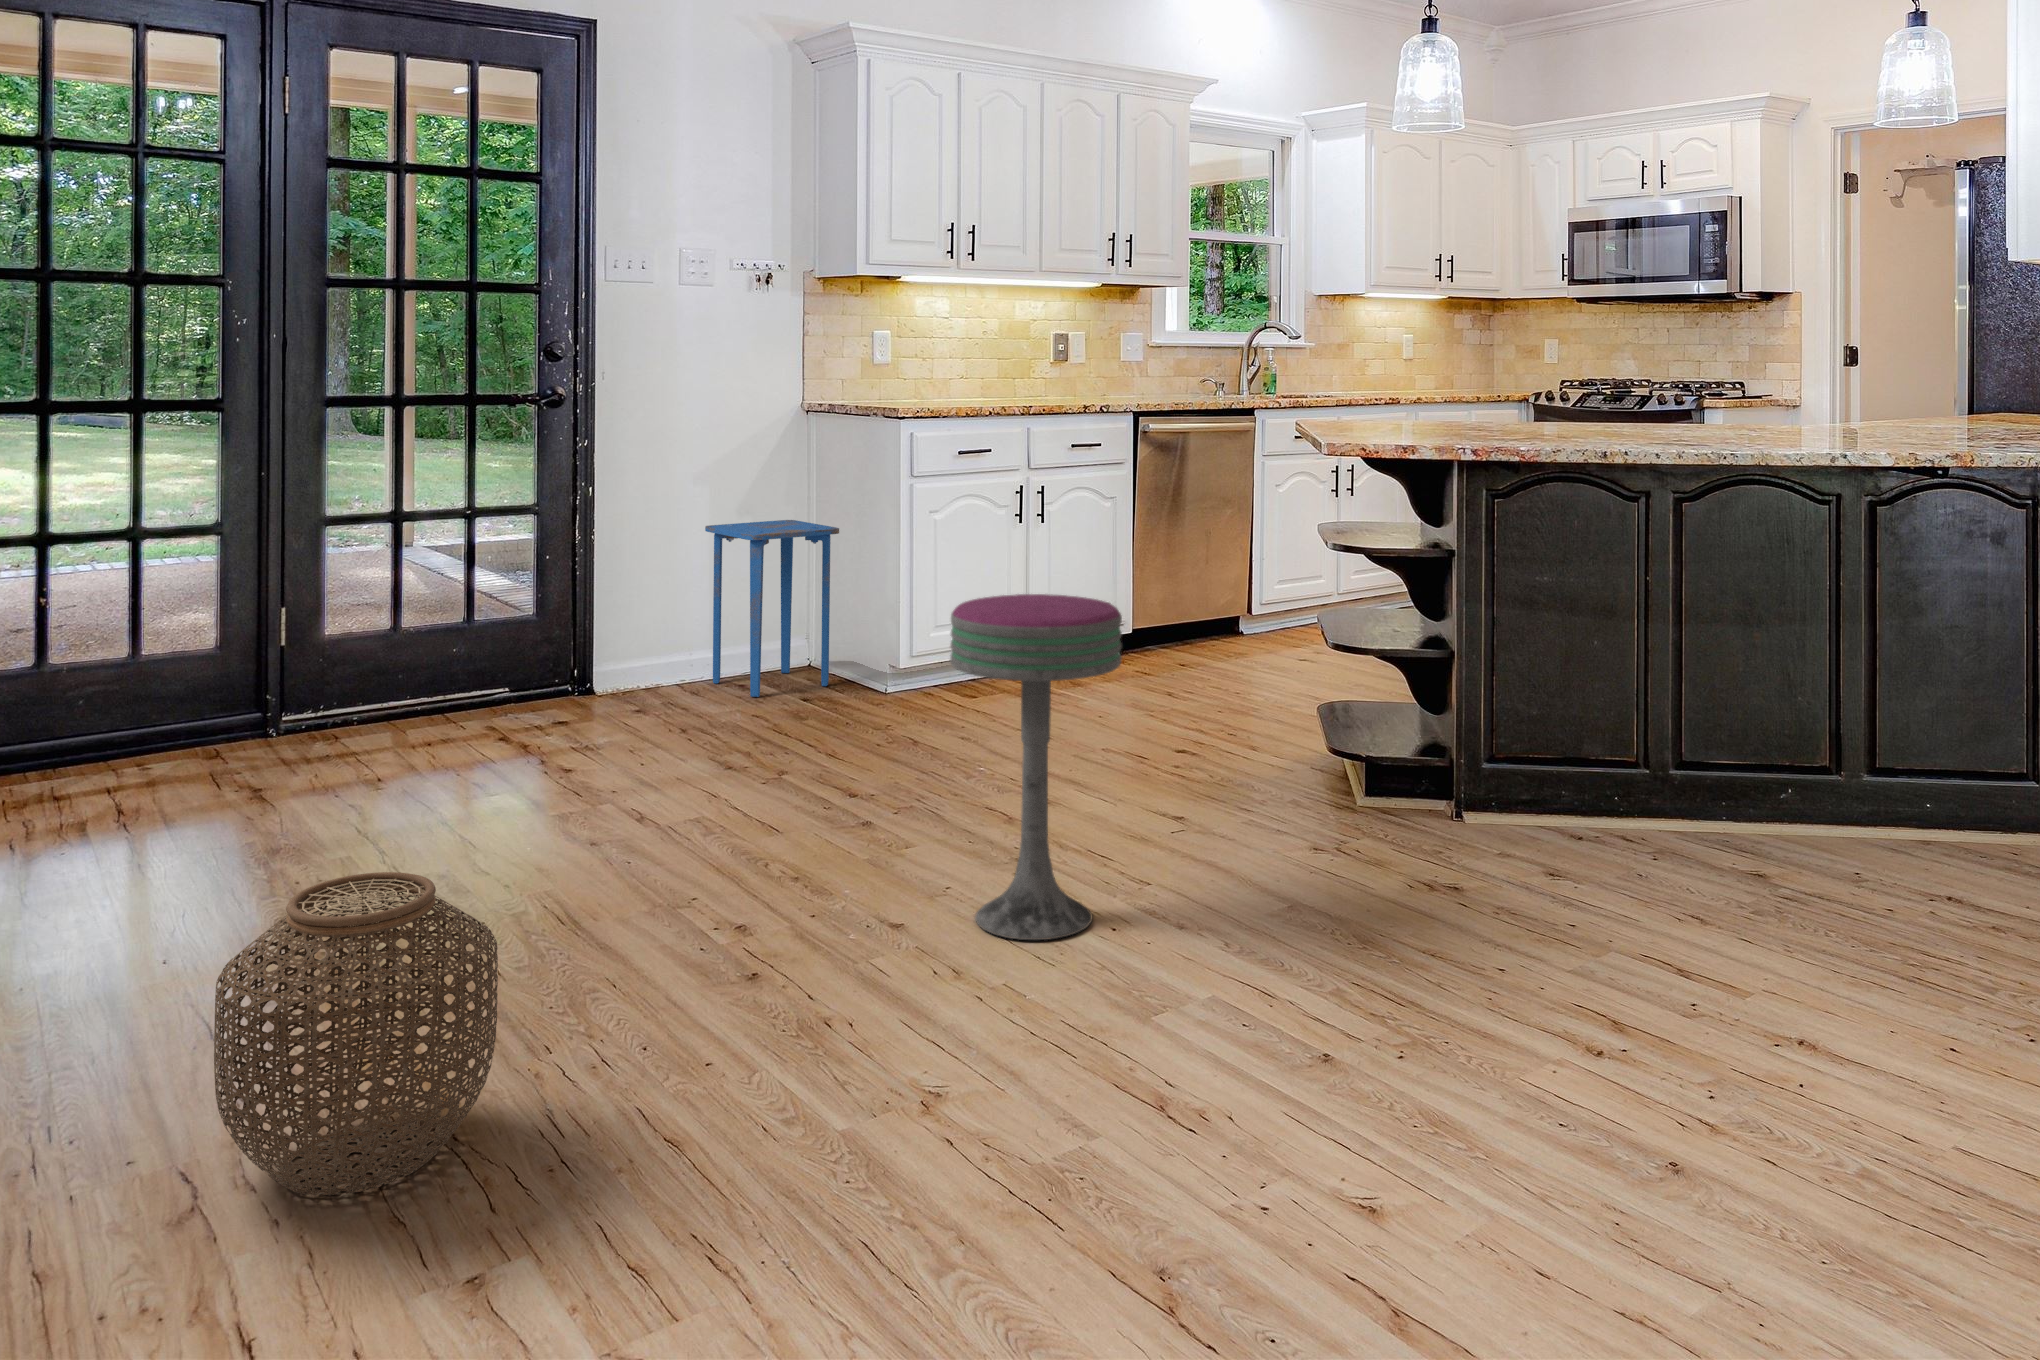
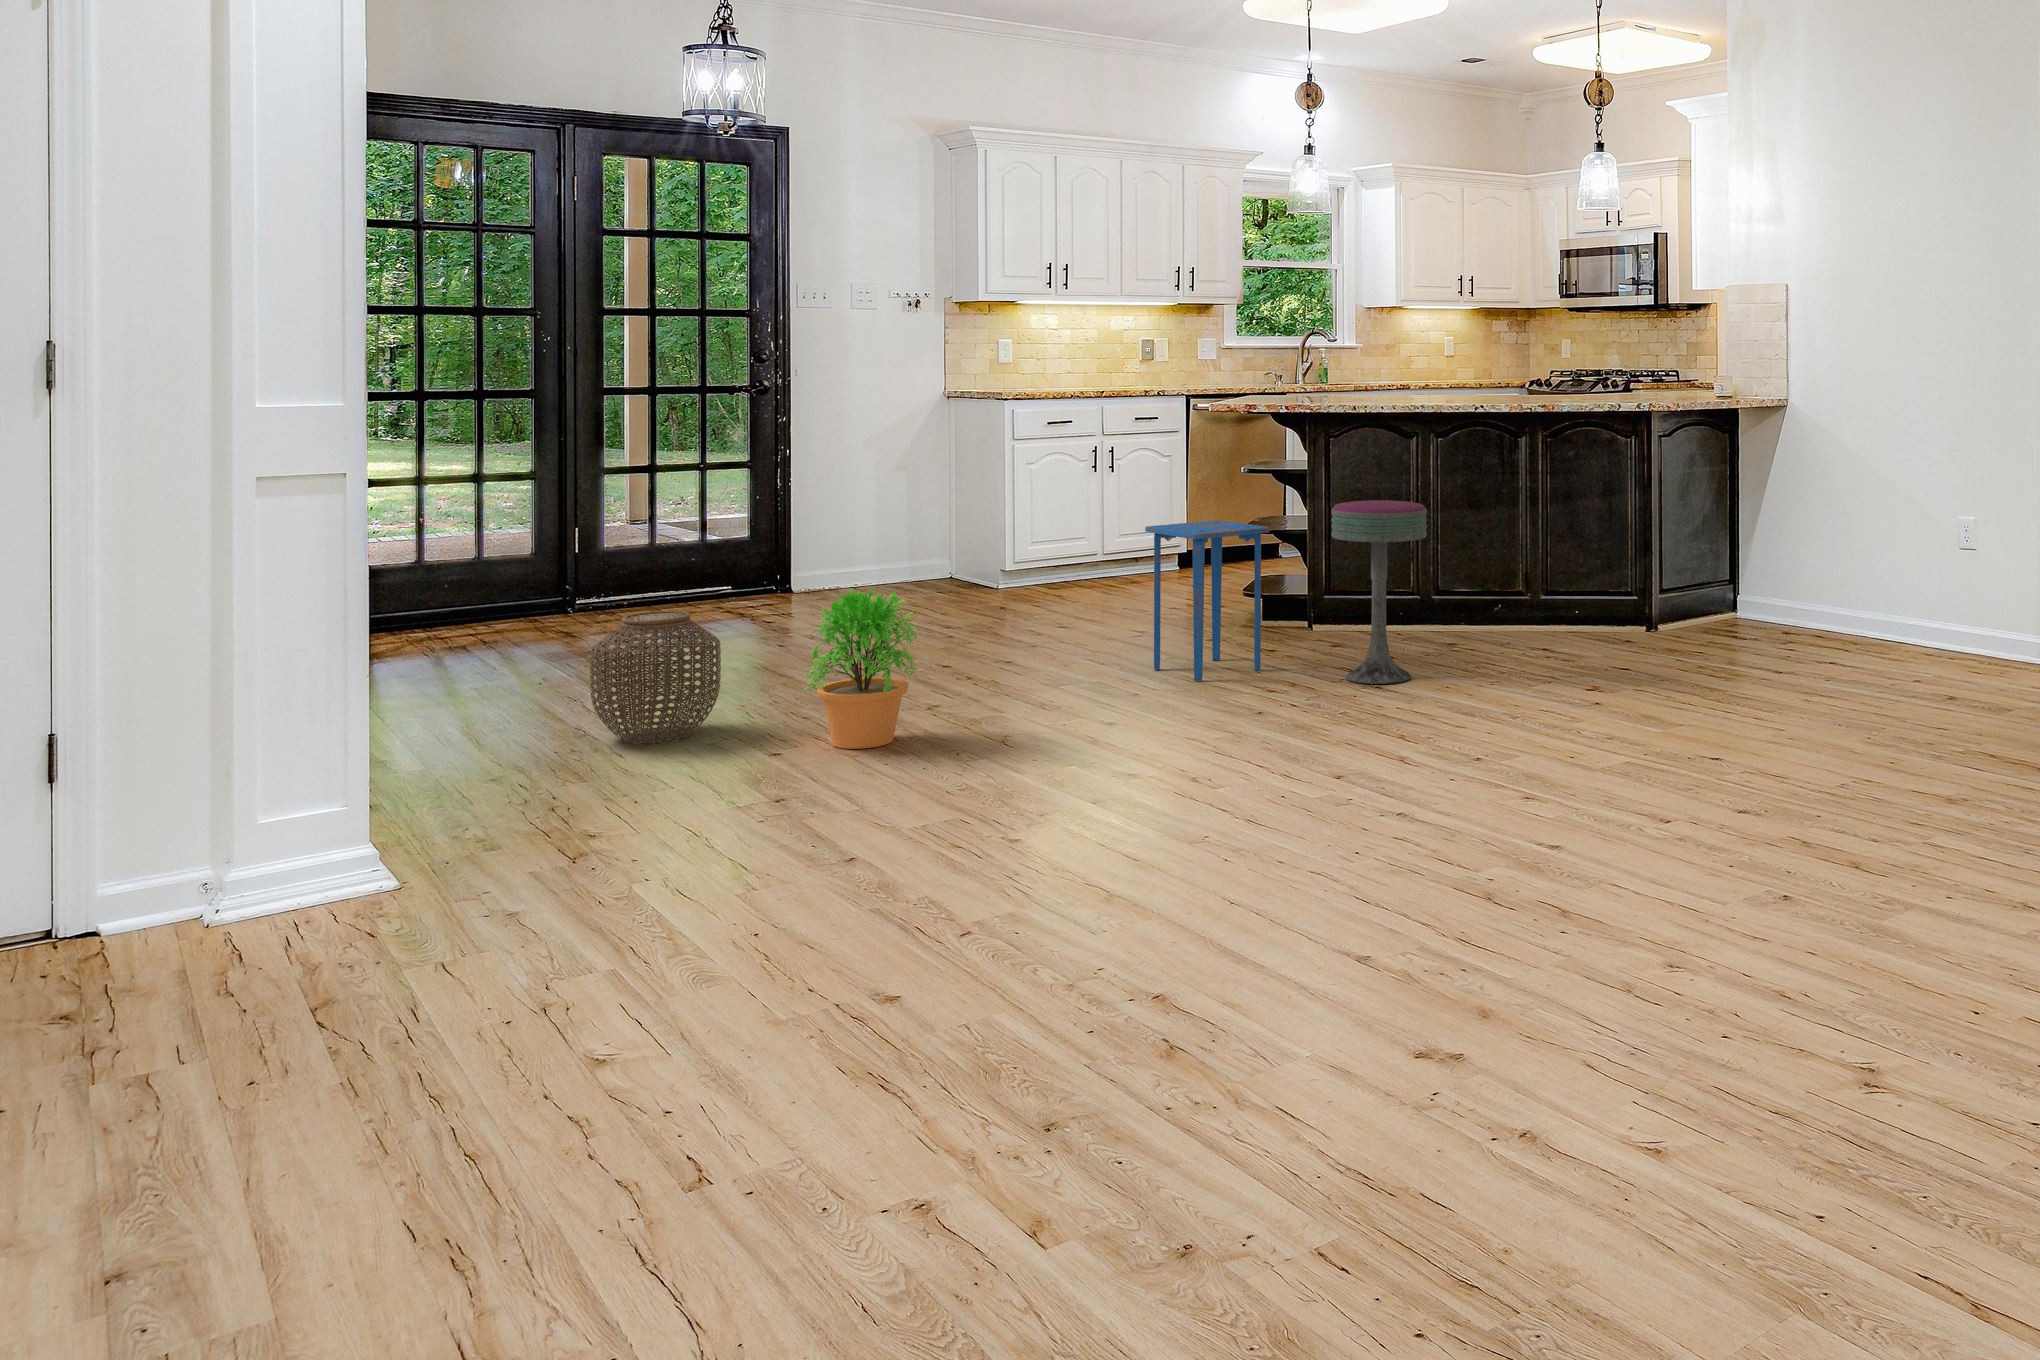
side table: present [705,520,839,697] -> present [1145,520,1270,680]
bar stool: present [950,594,1122,940] -> present [1331,500,1427,684]
potted plant: none [682,852,945,1242] -> present [804,588,917,749]

